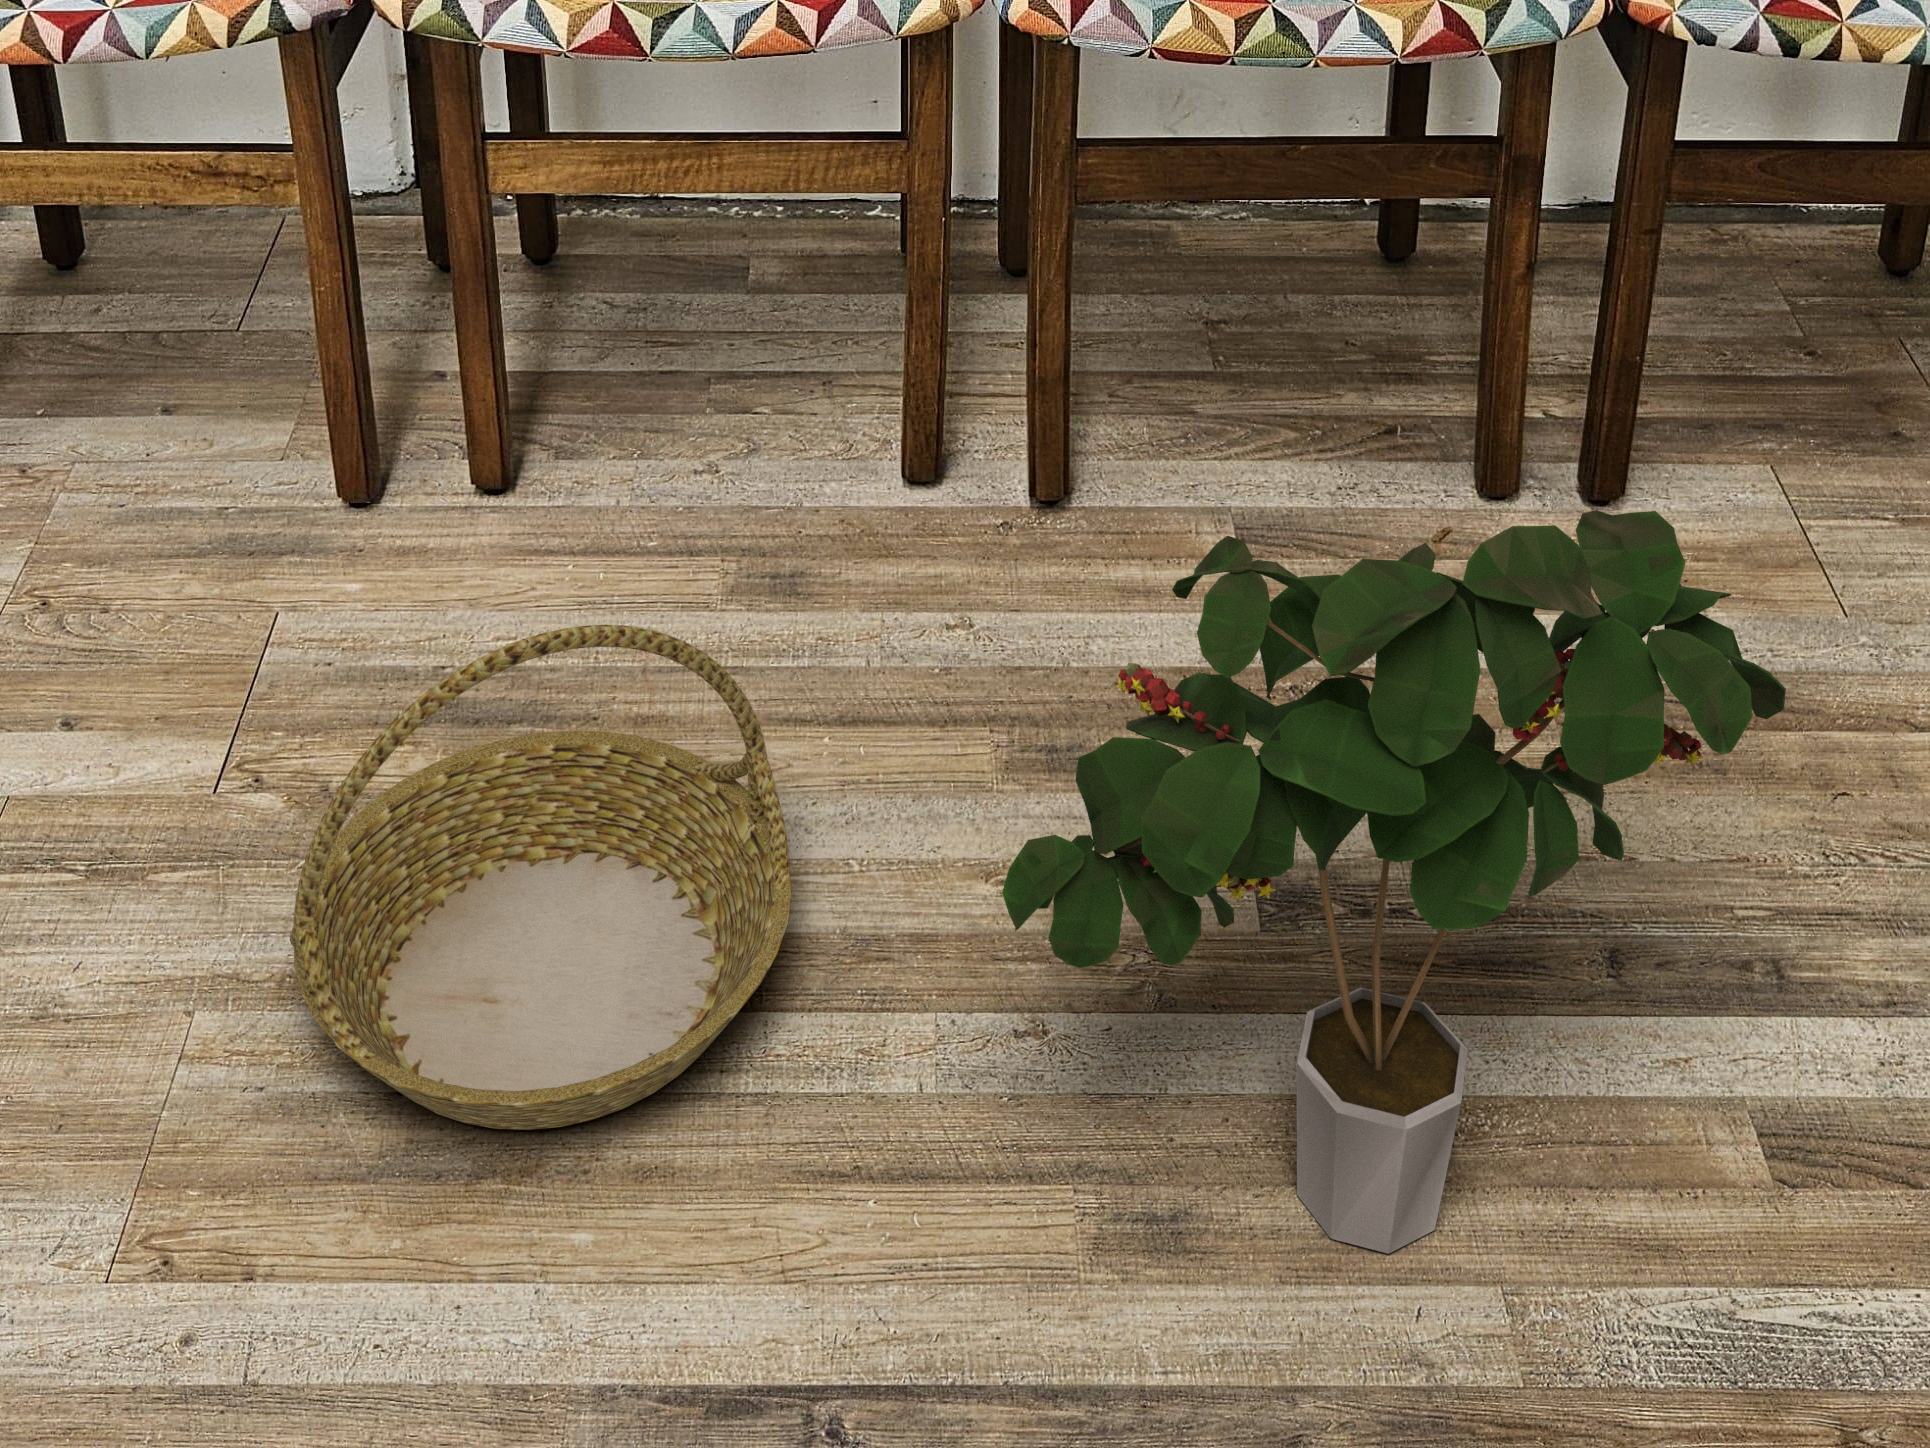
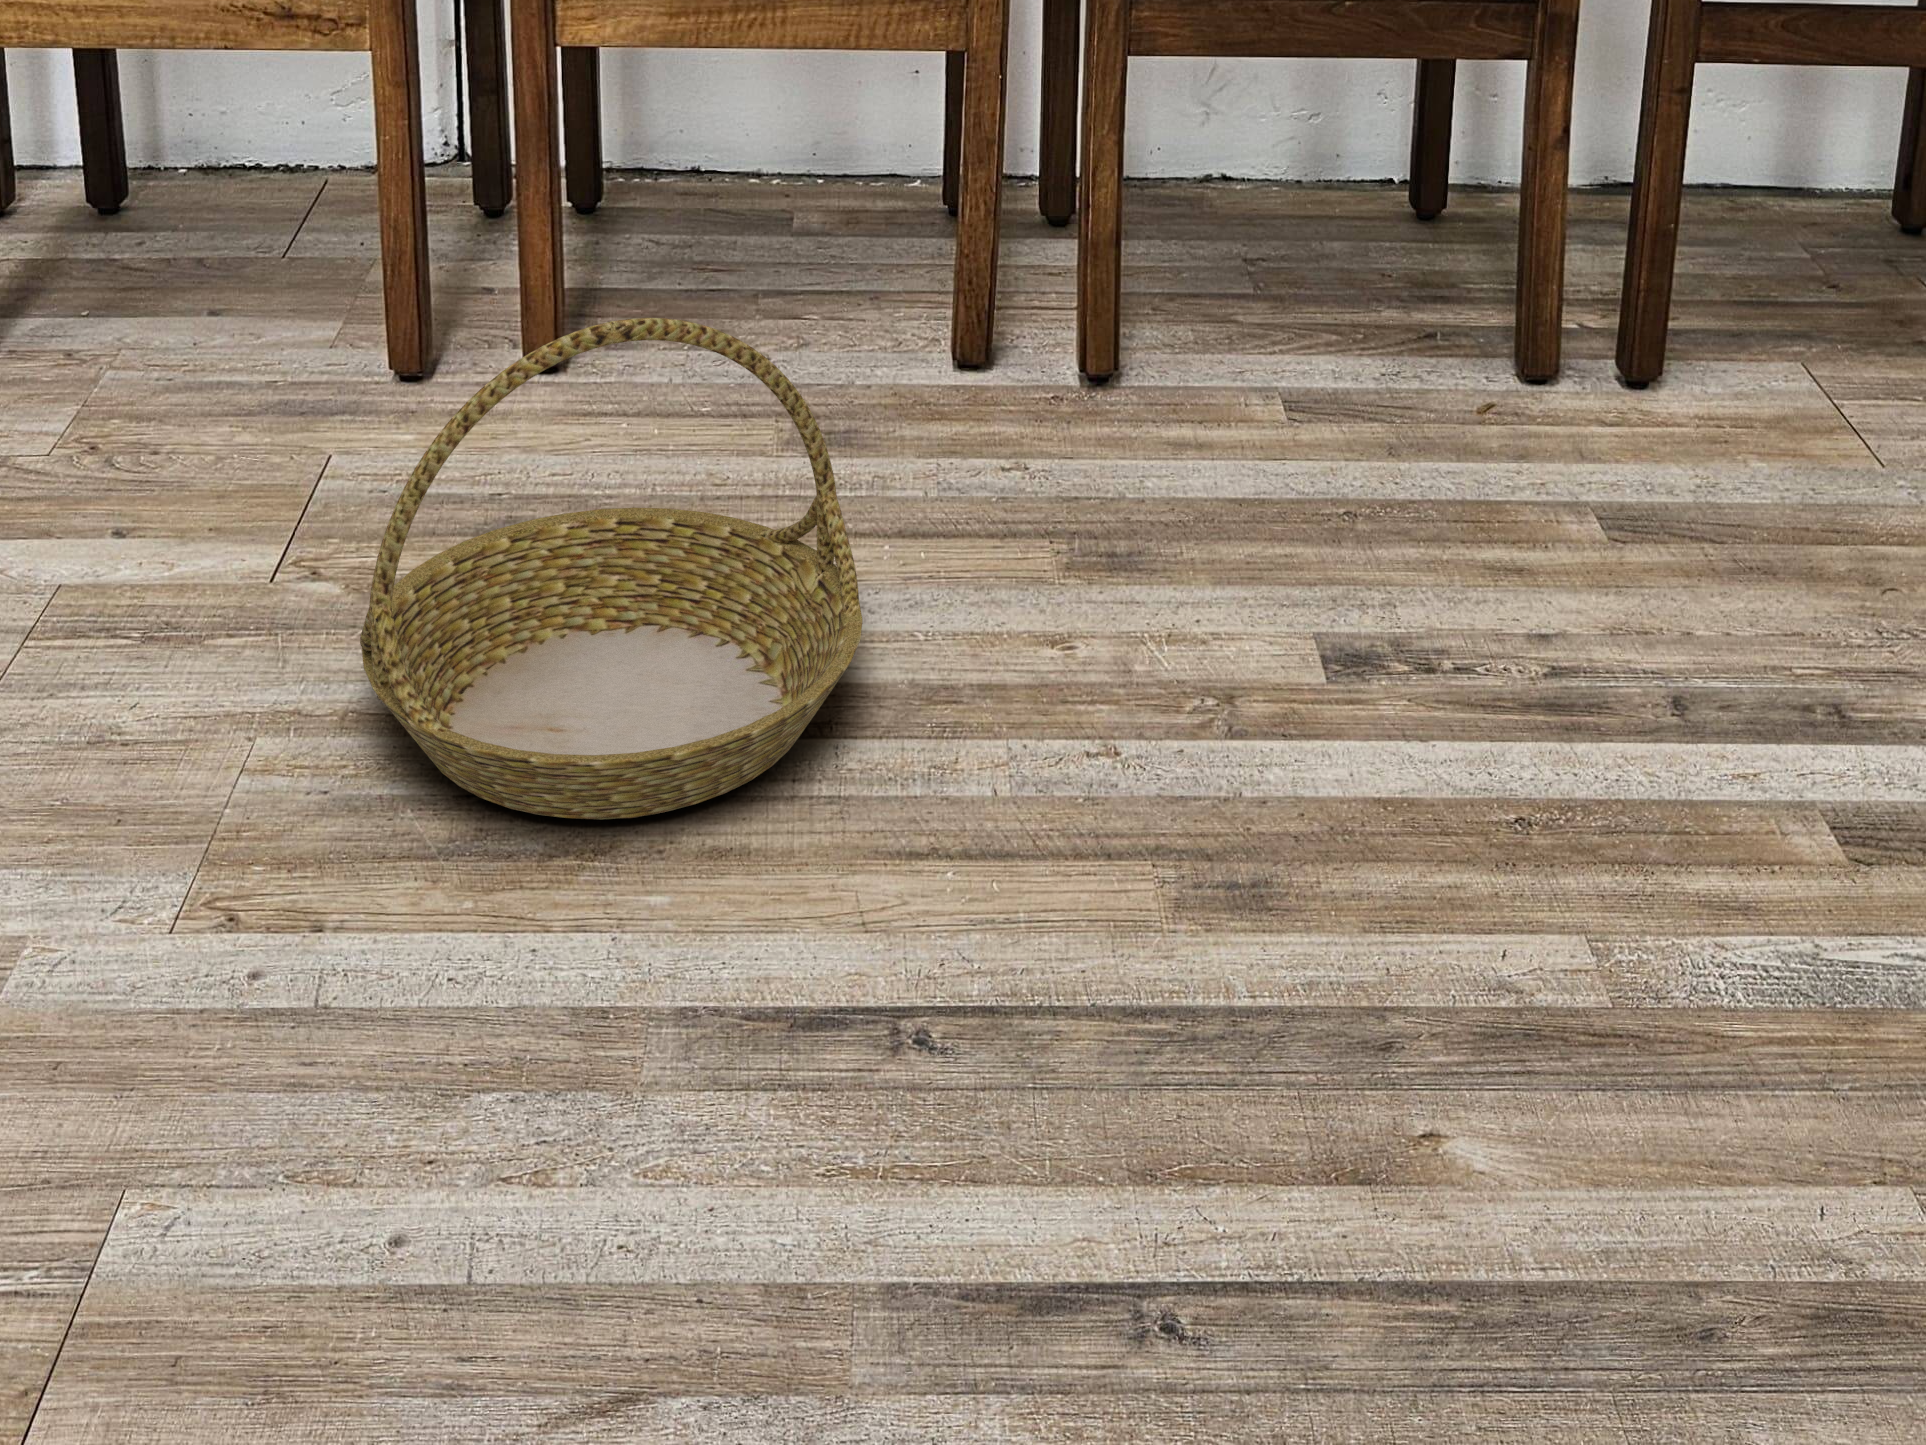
potted plant: present [1002,510,1786,1254] -> none [1090,121,1845,913]

